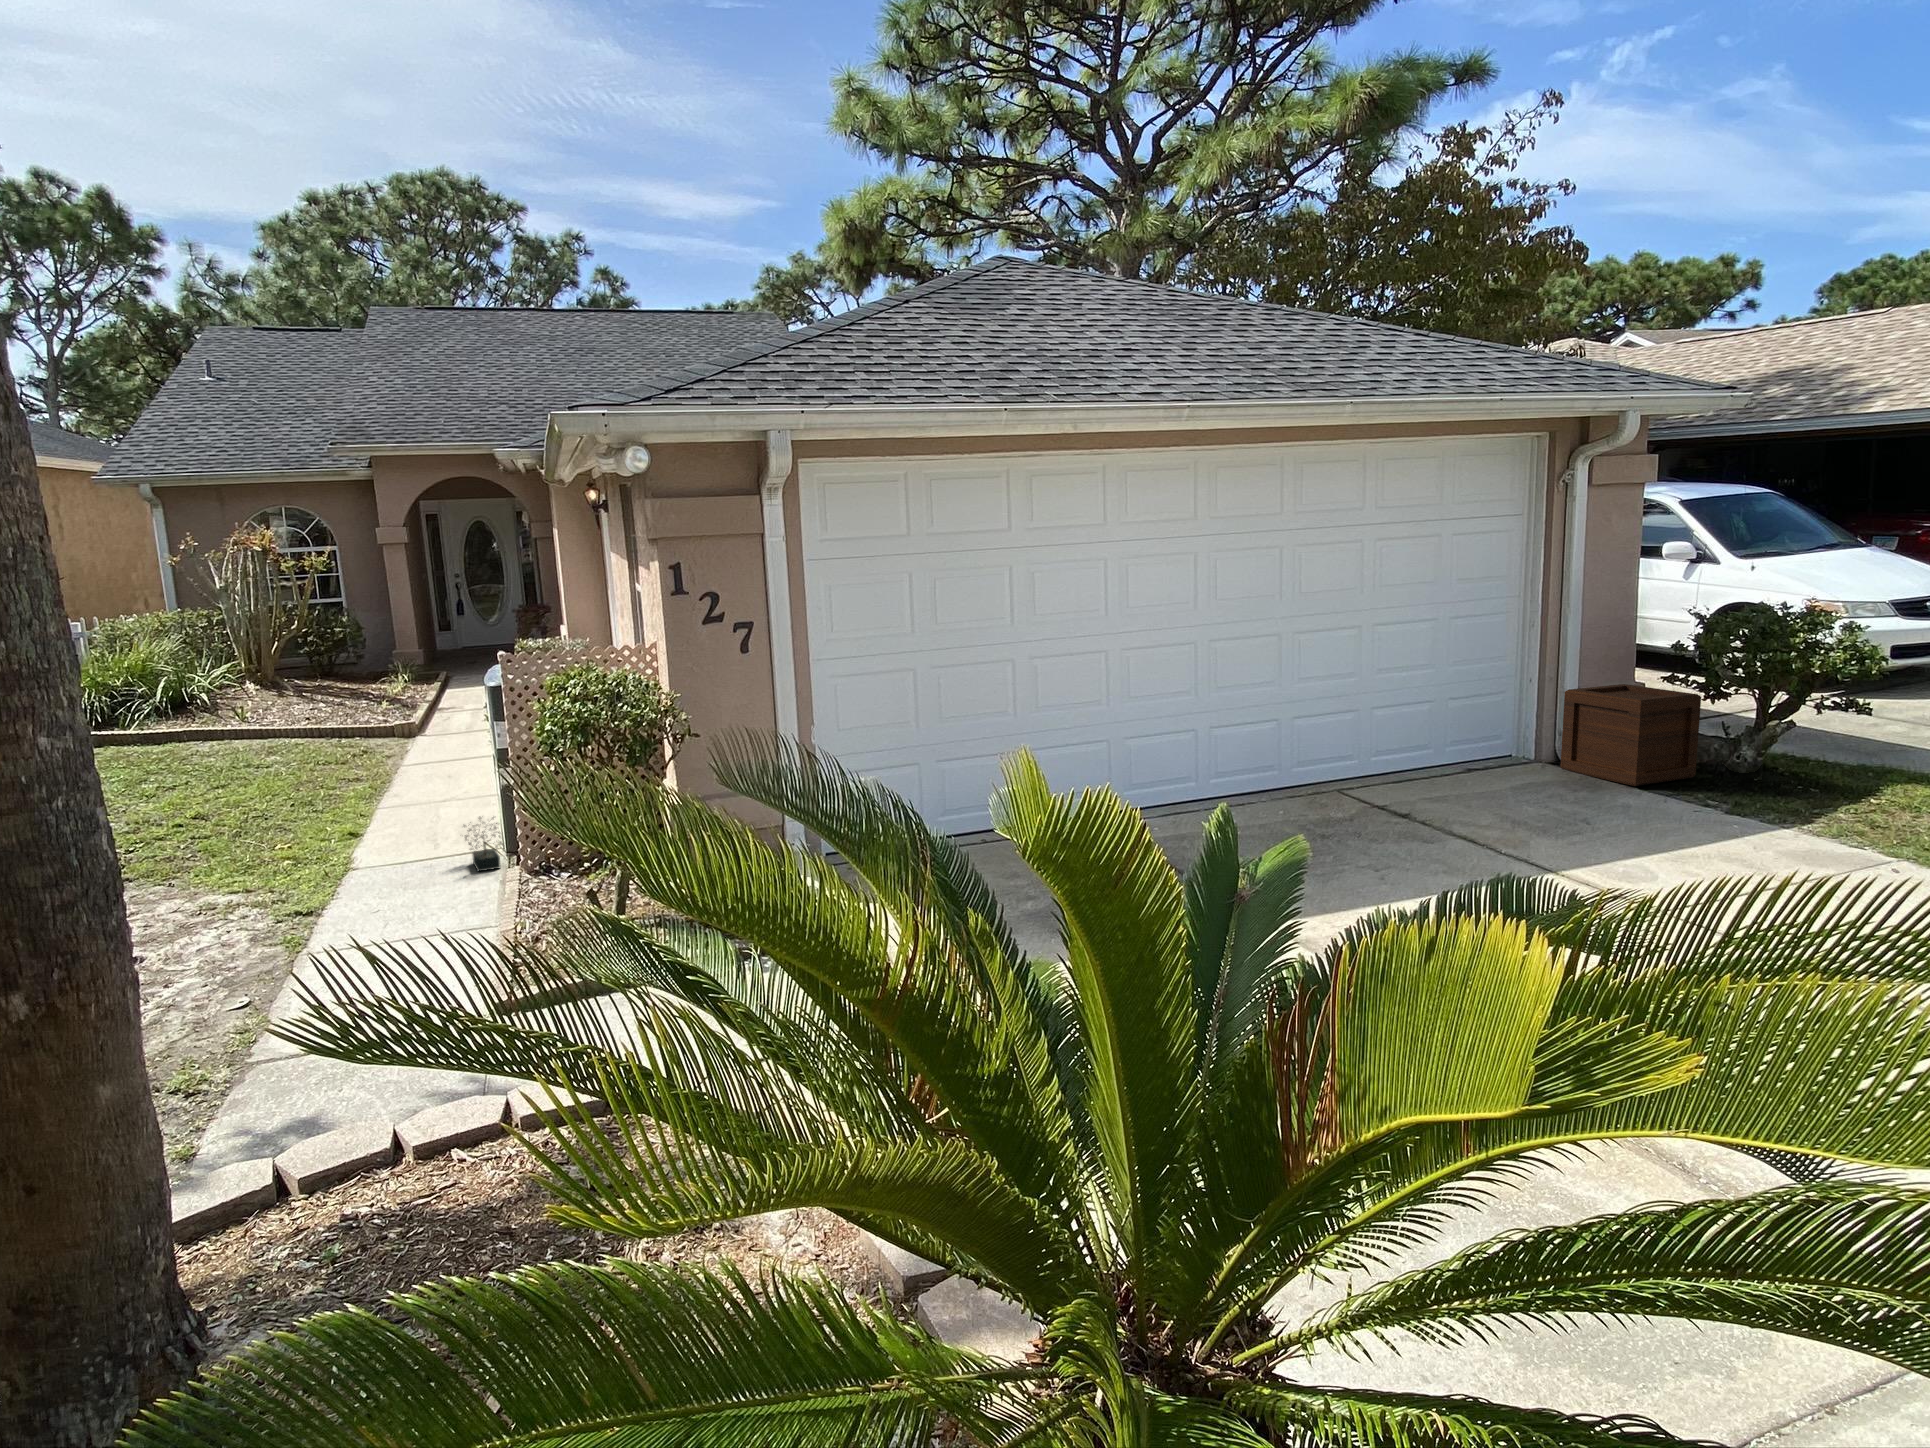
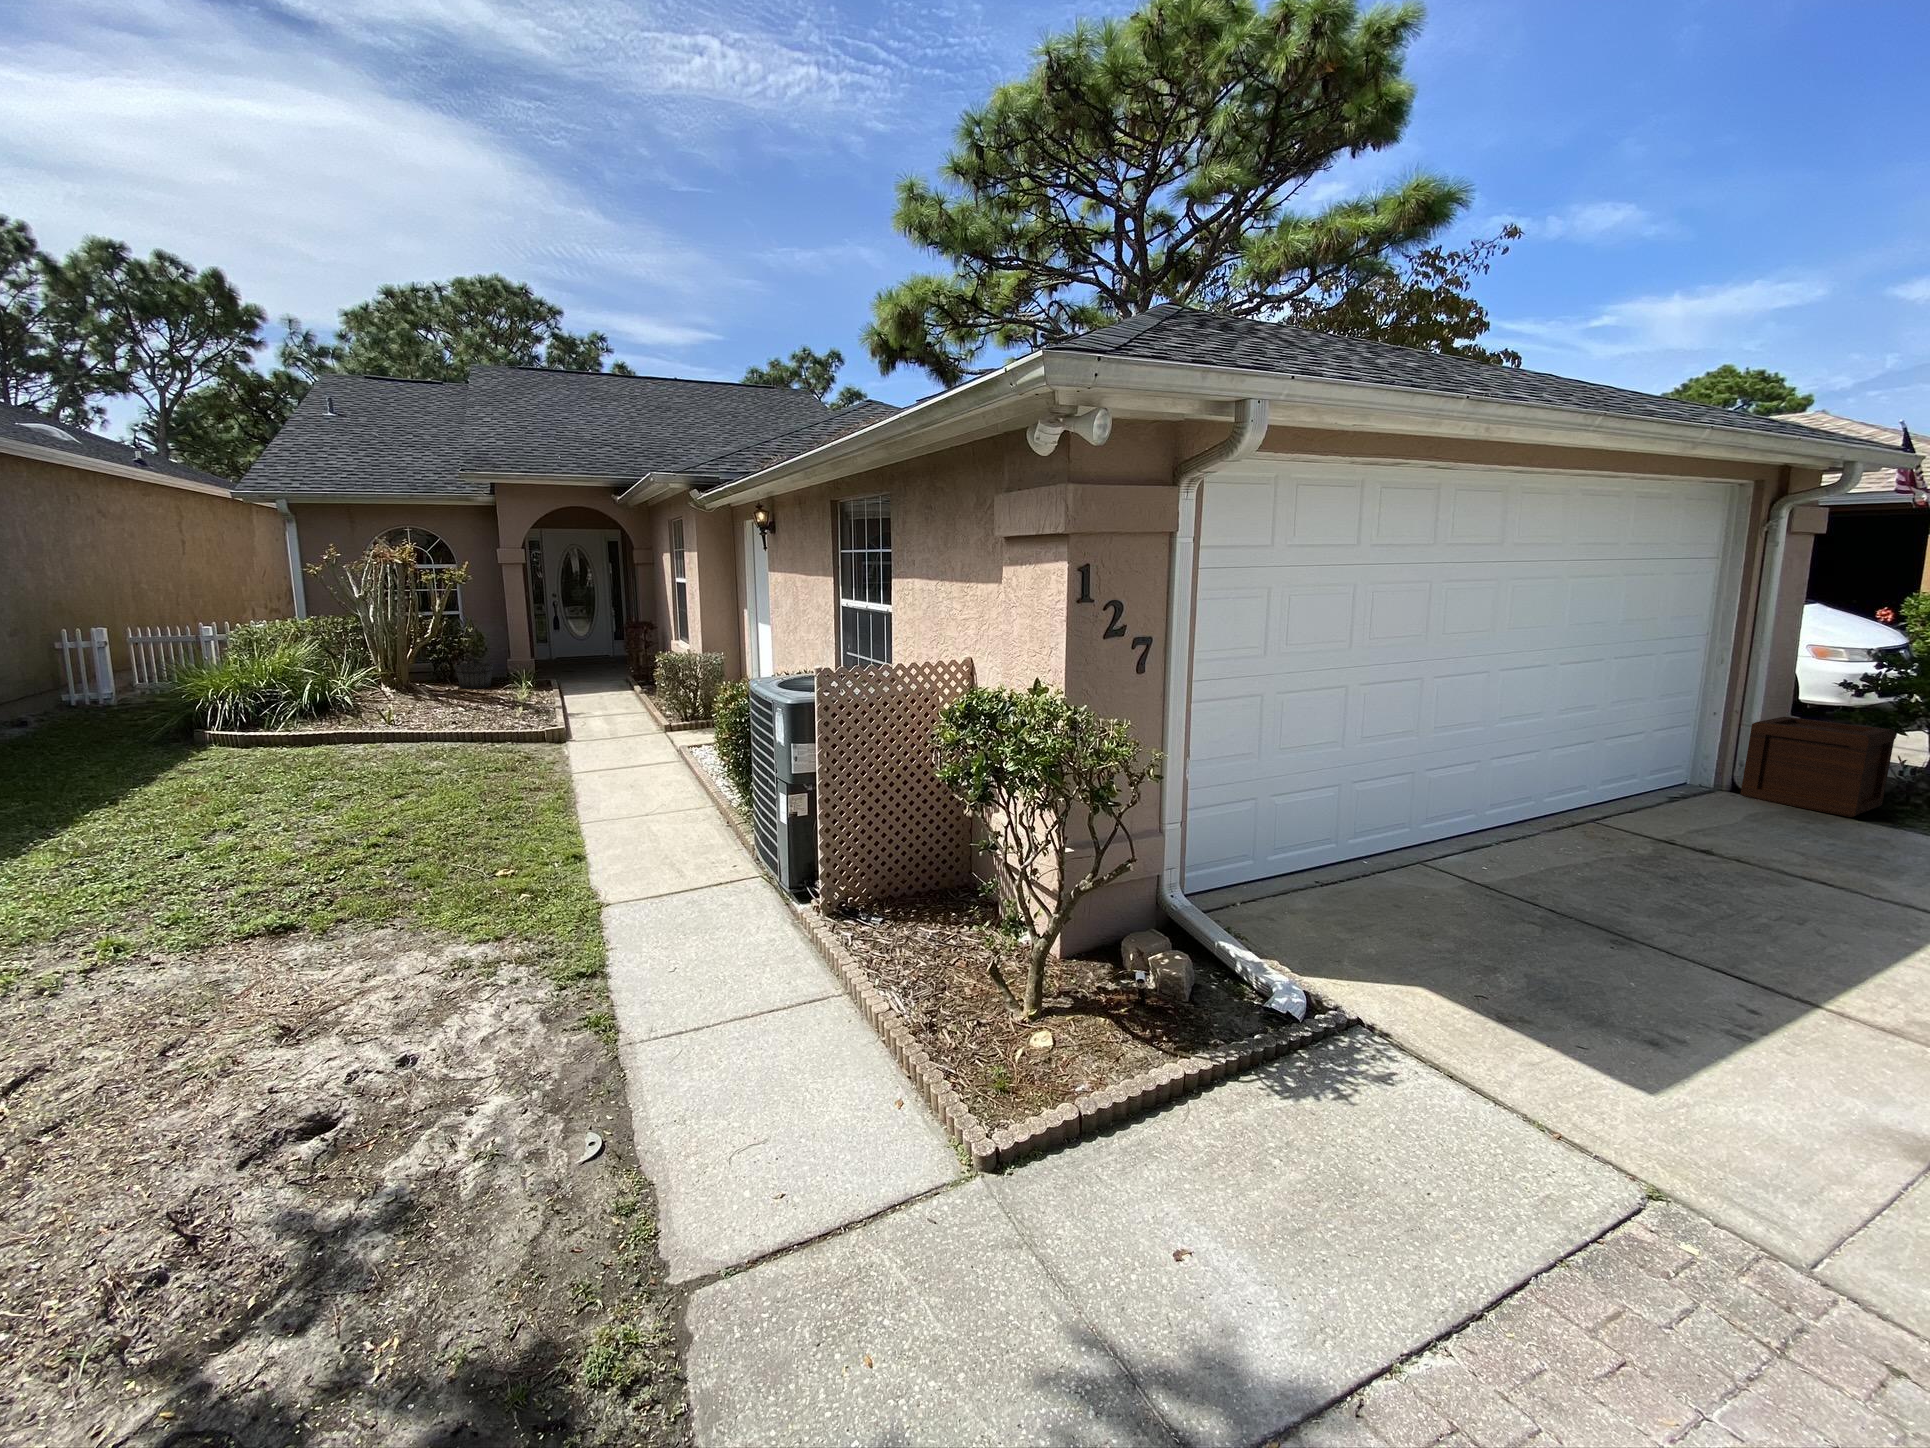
wooden bucket: none [330,652,373,686] -> present [455,659,493,688]
decorative plant: present [464,817,502,871] -> none [747,860,806,931]

